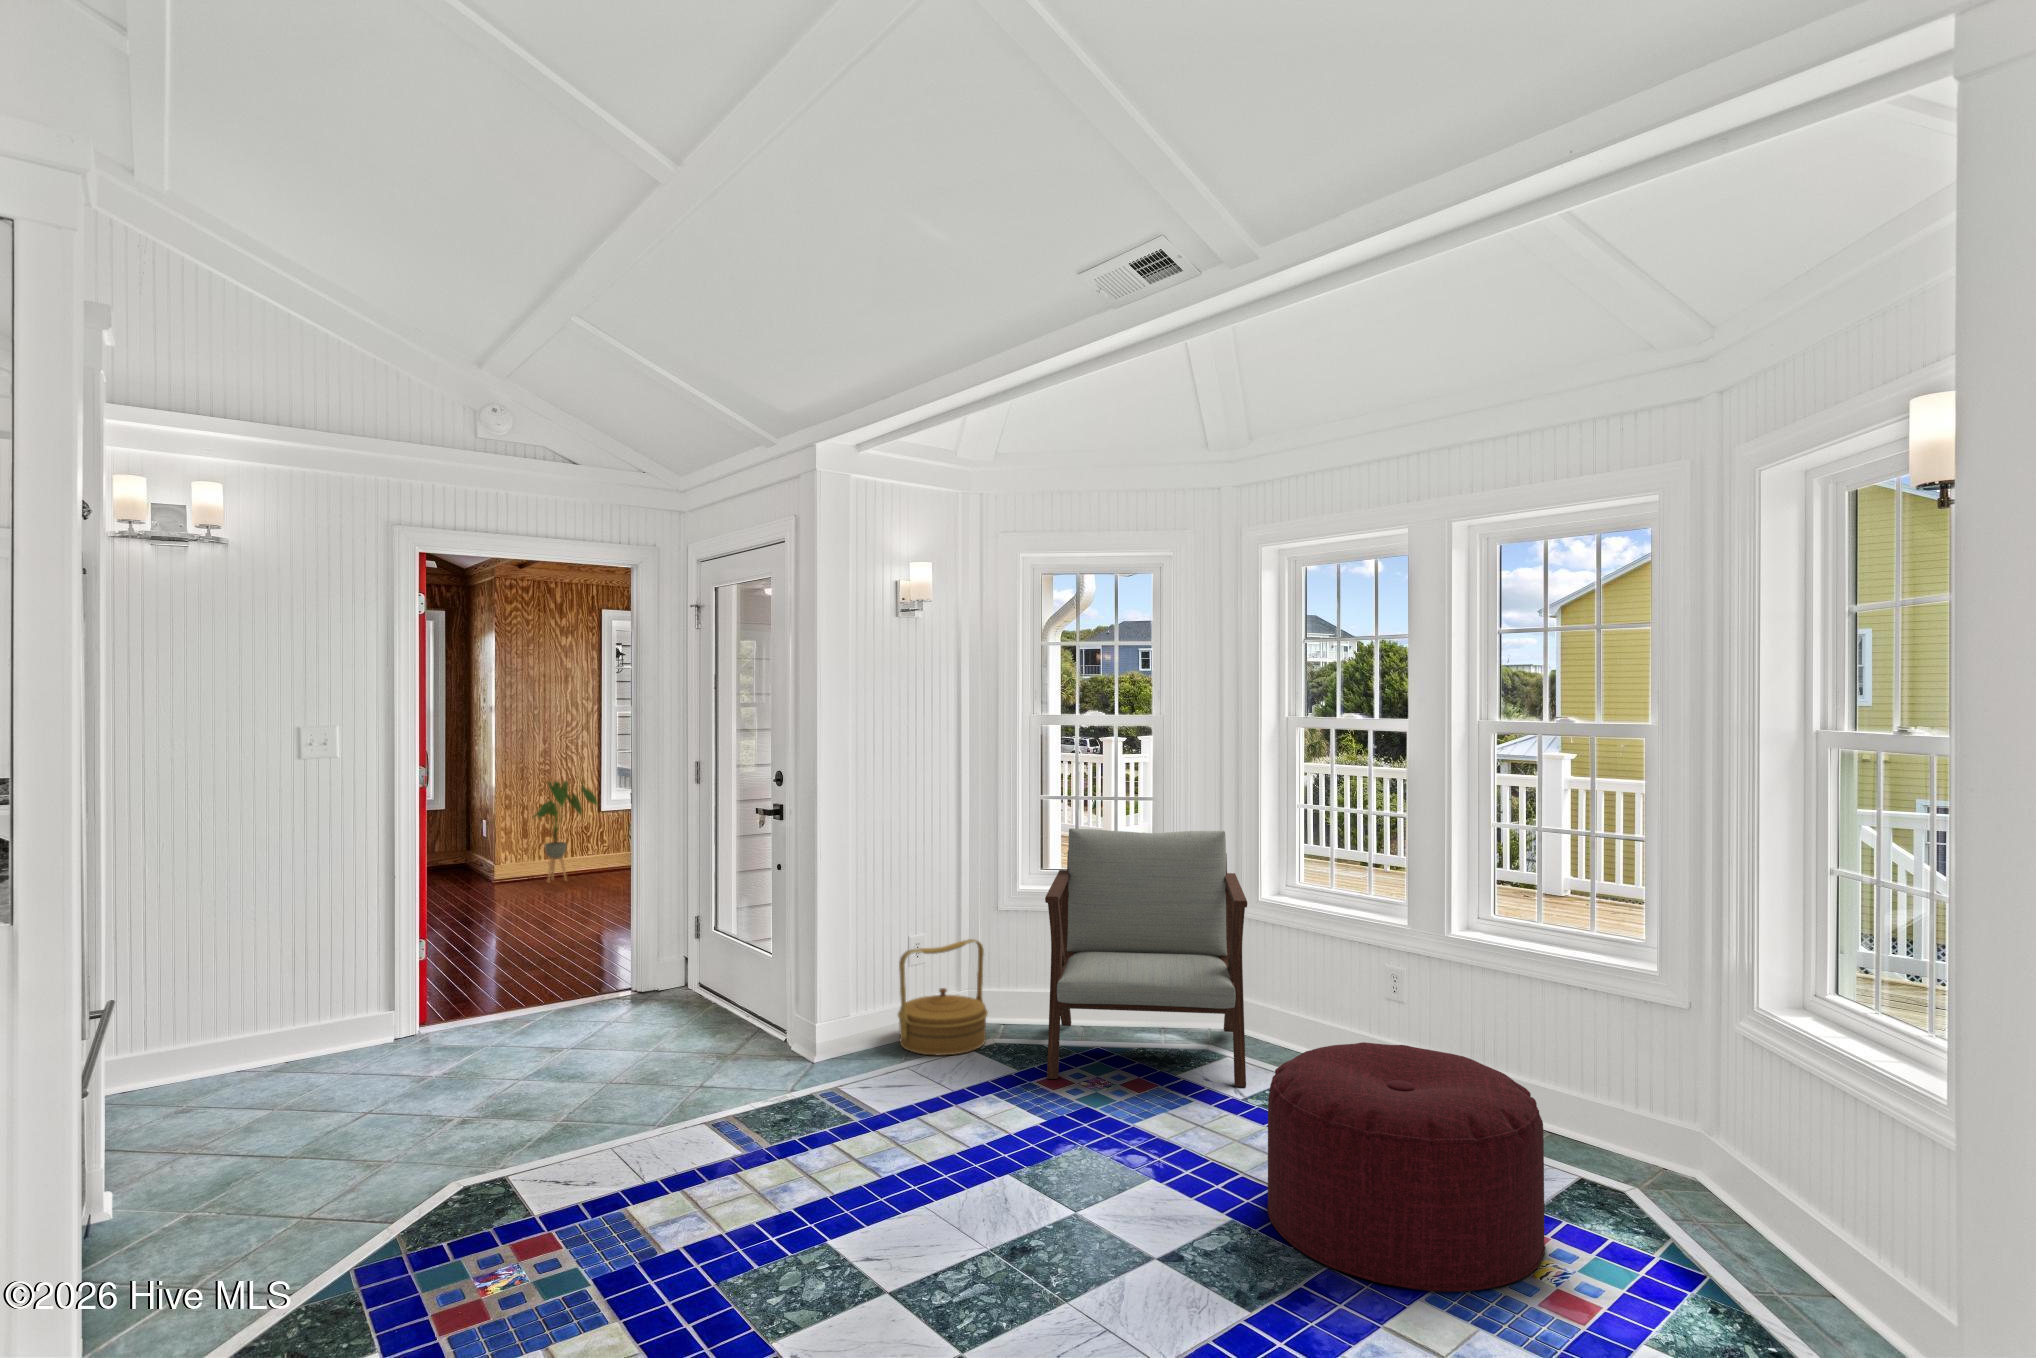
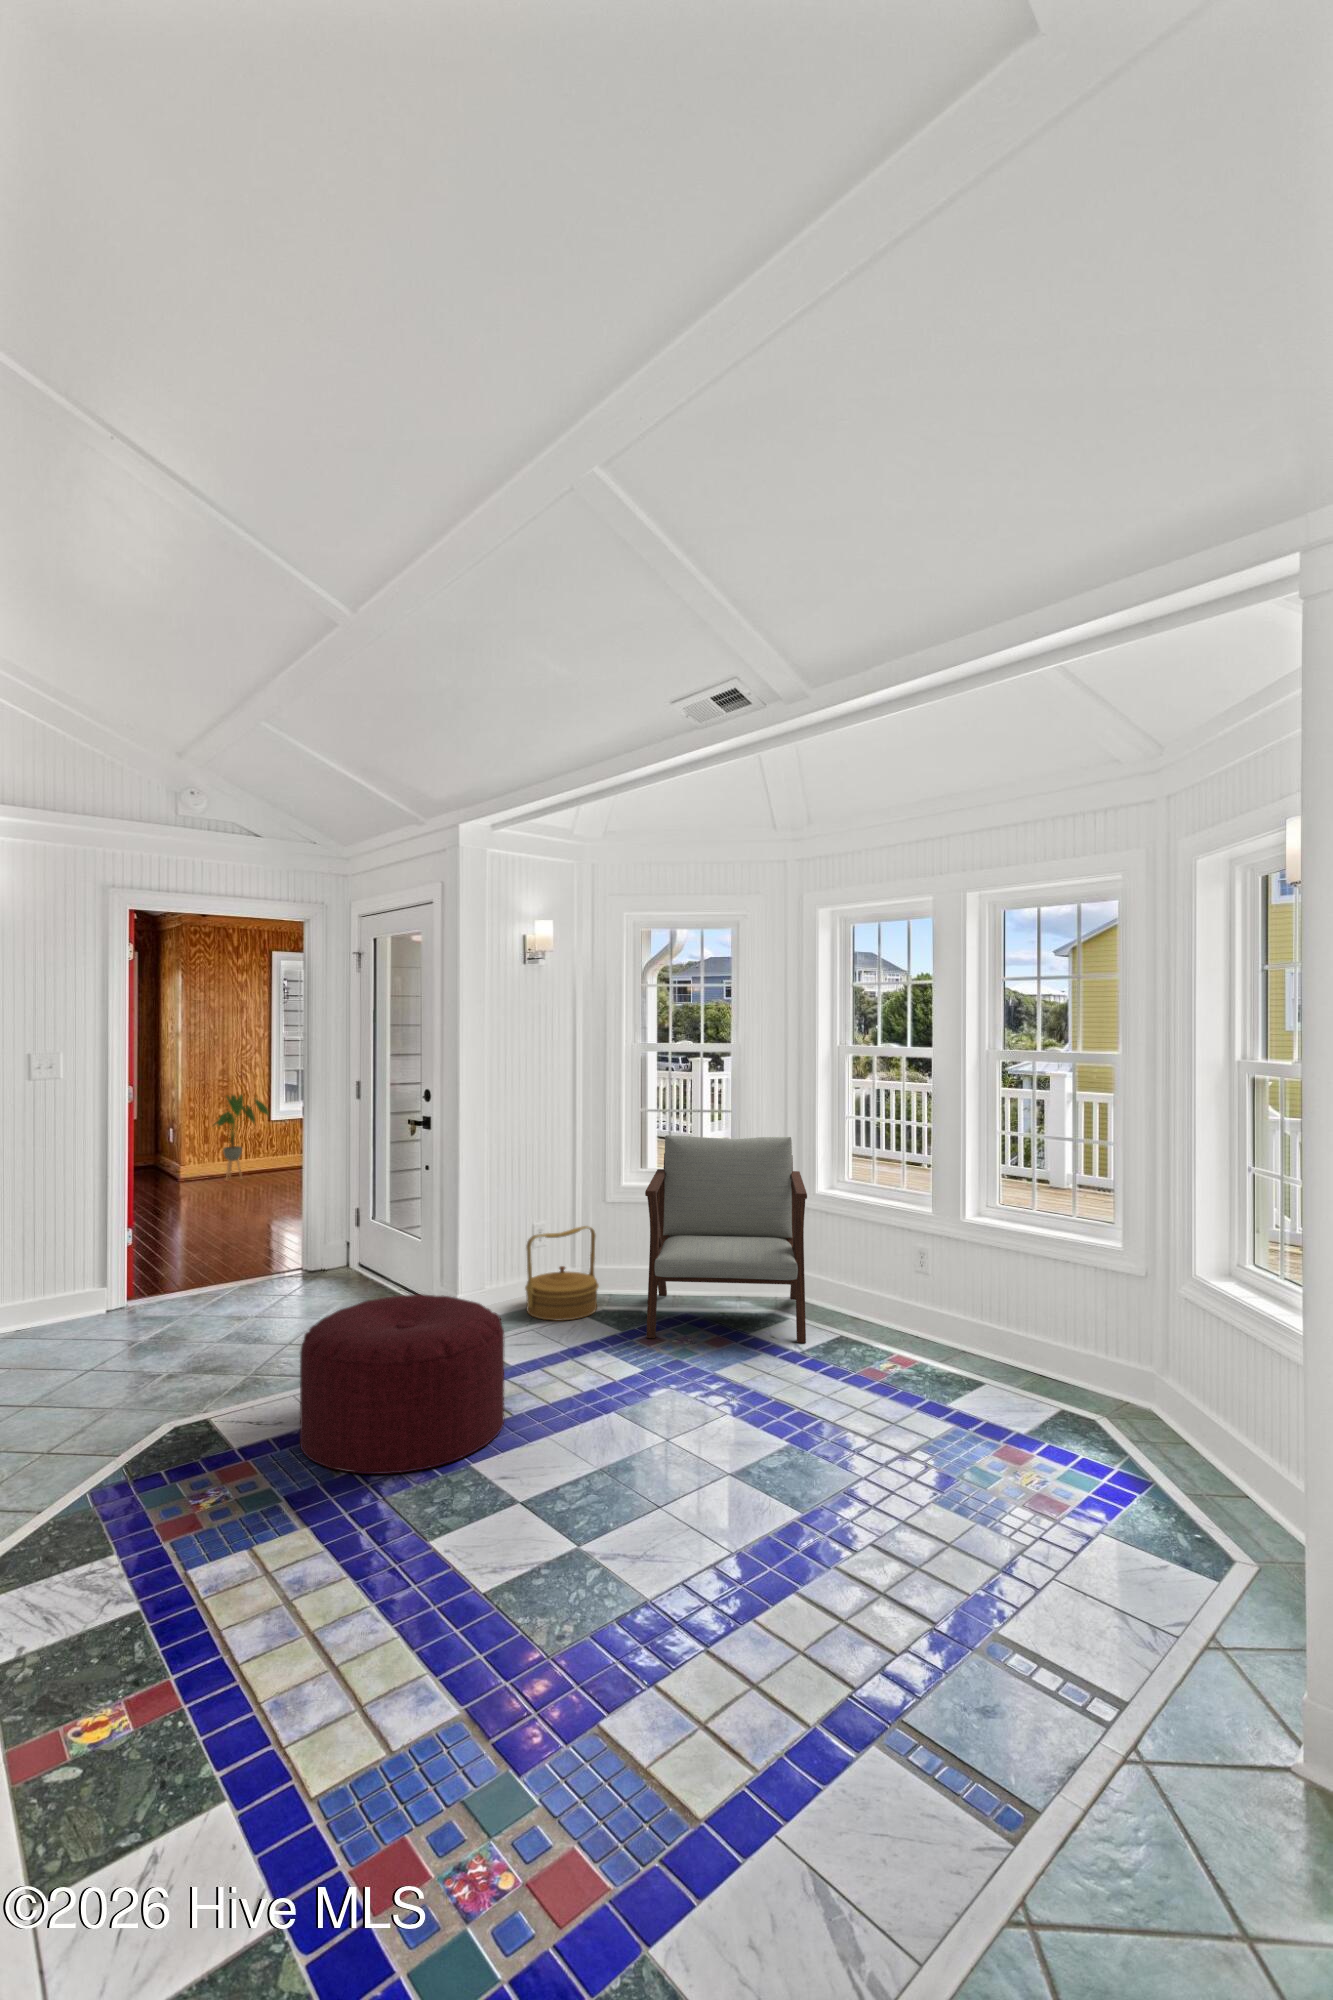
ottoman: present [1268,1042,1545,1292] -> present [300,1294,504,1474]

